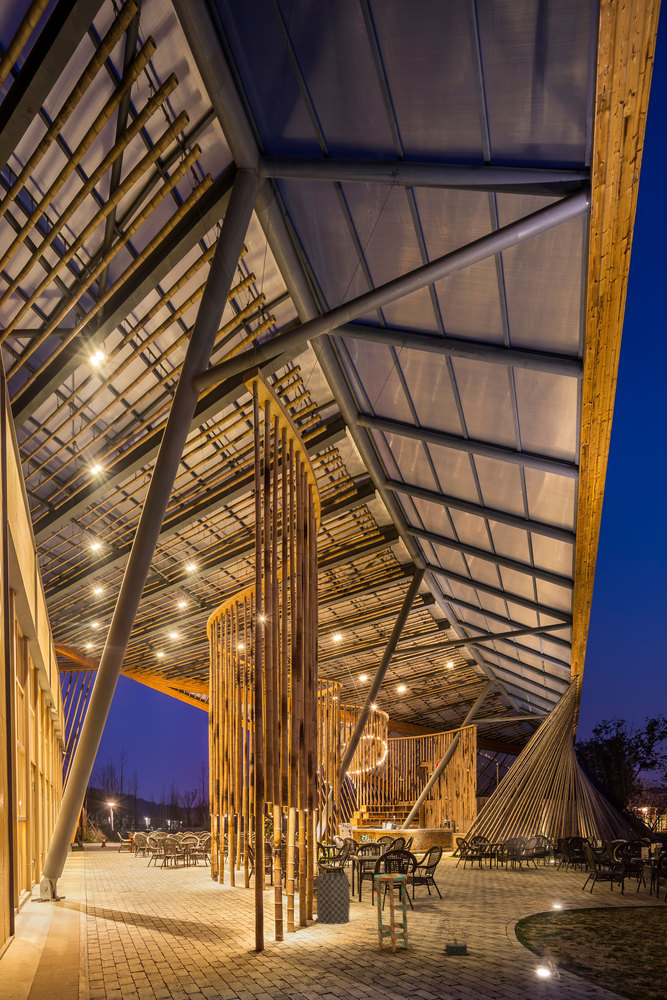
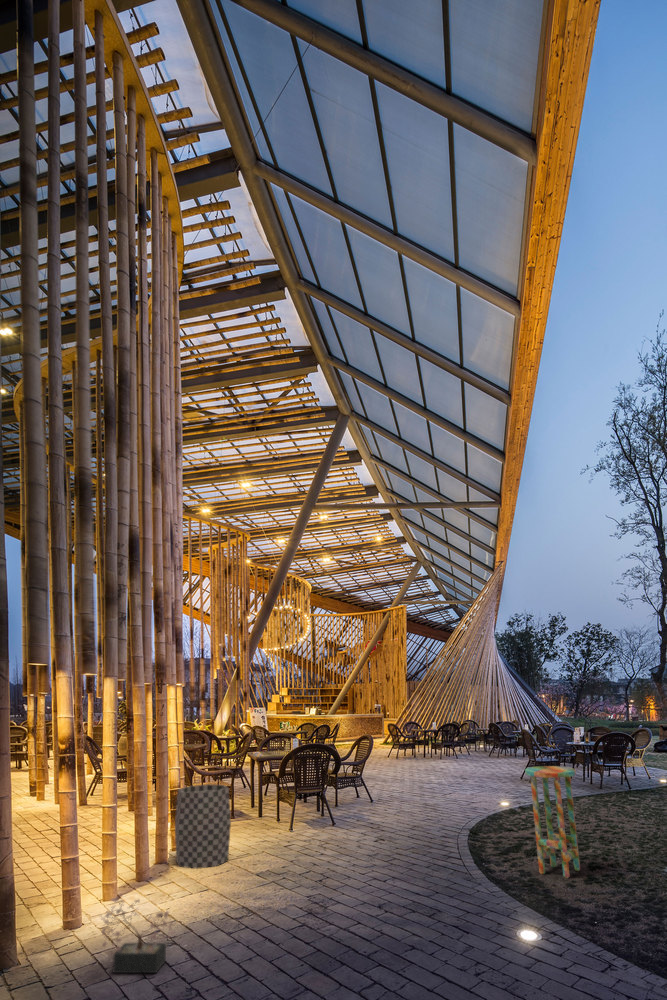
side table: present [374,874,408,952] -> present [525,766,580,878]
decorative plant: present [438,919,469,955] -> present [102,897,174,973]

